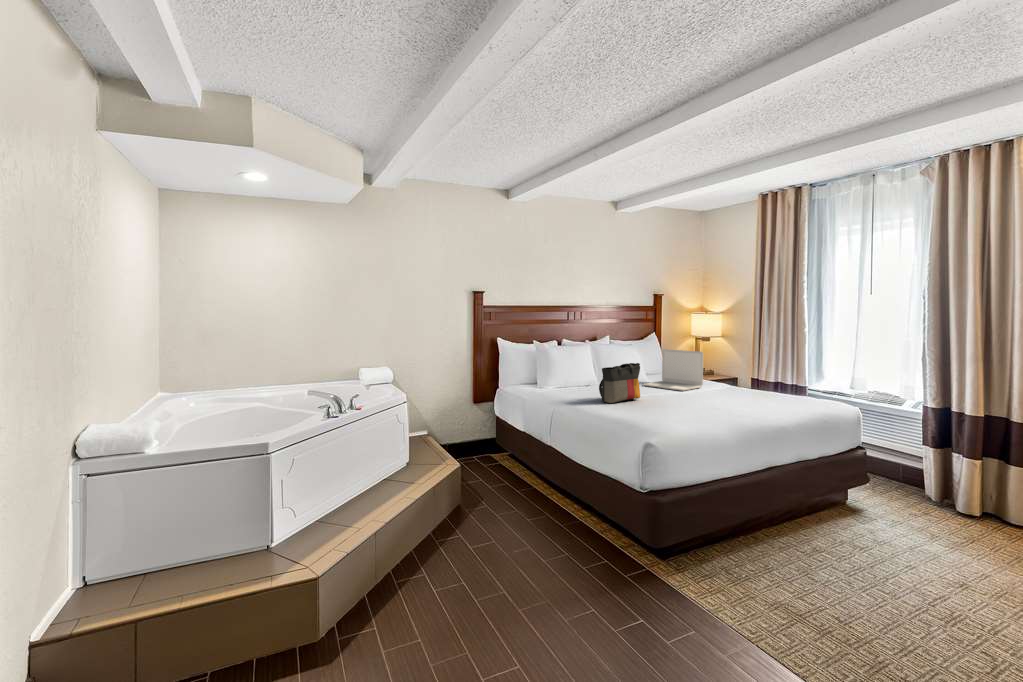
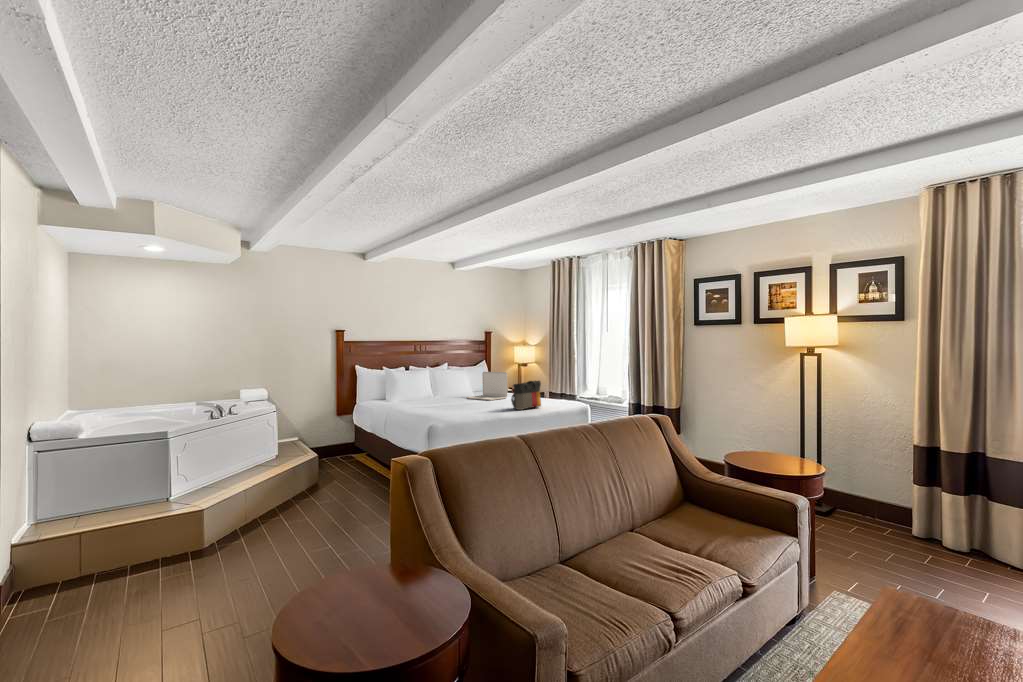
tote bag: present [599,363,640,403] -> present [511,381,541,410]

